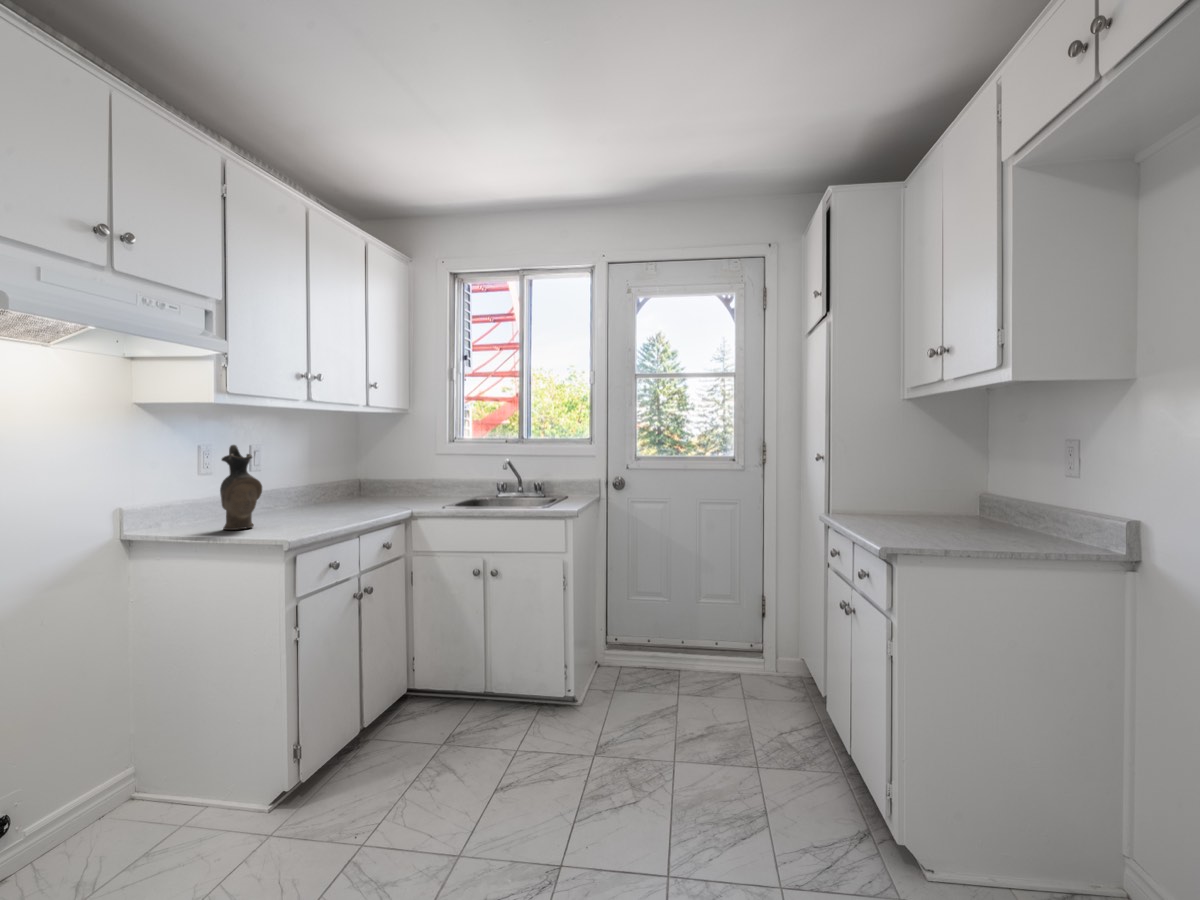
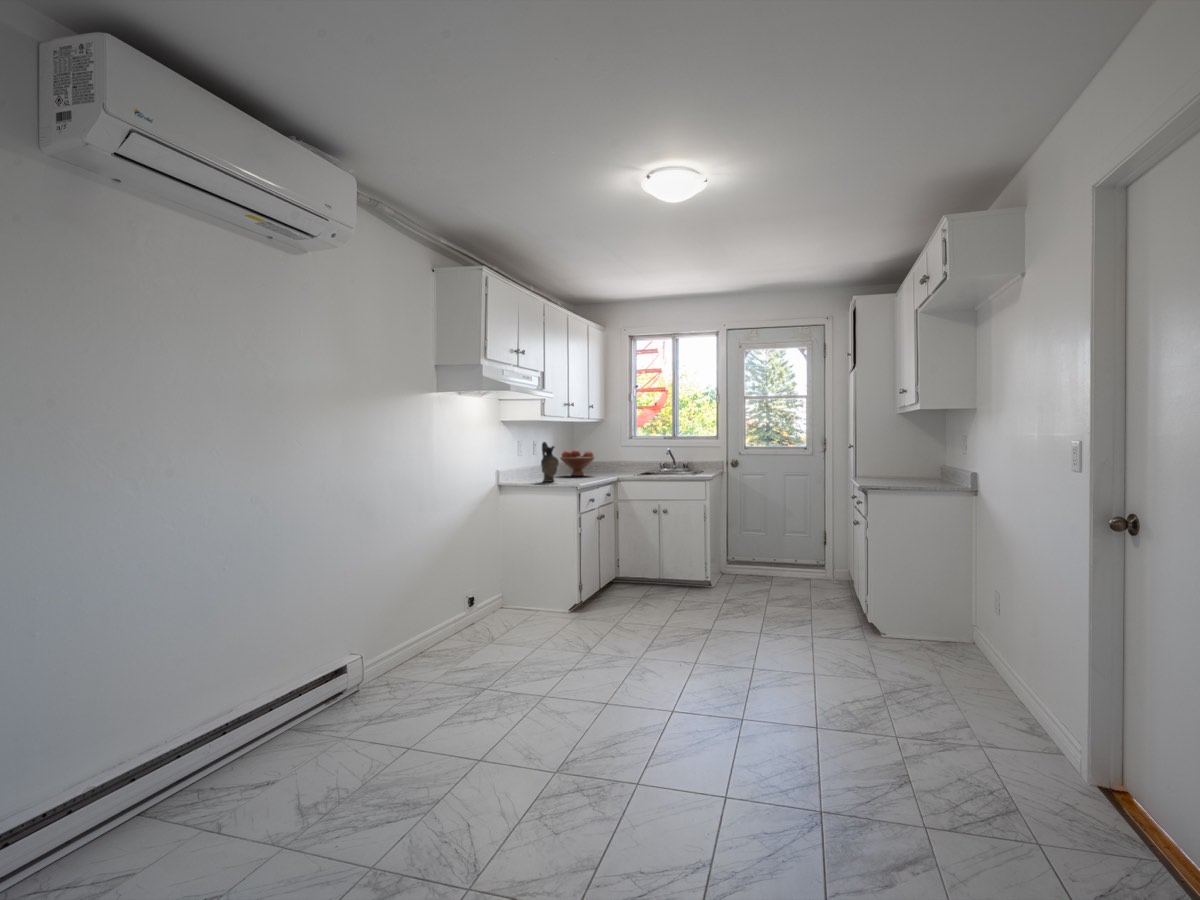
fruit bowl: none [306,461,375,508] -> present [560,450,594,476]

